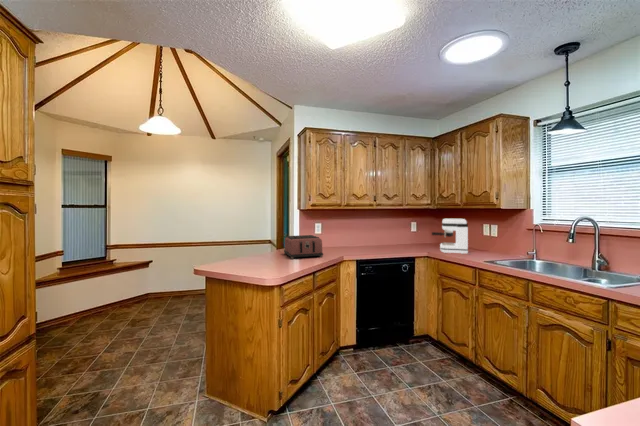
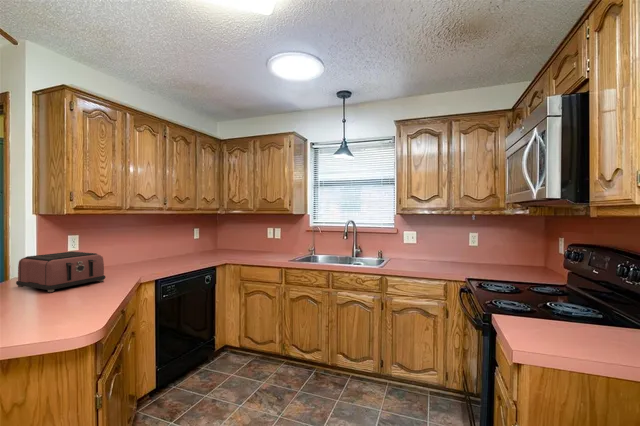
coffee maker: present [432,219,468,254] -> none [226,223,263,258]

